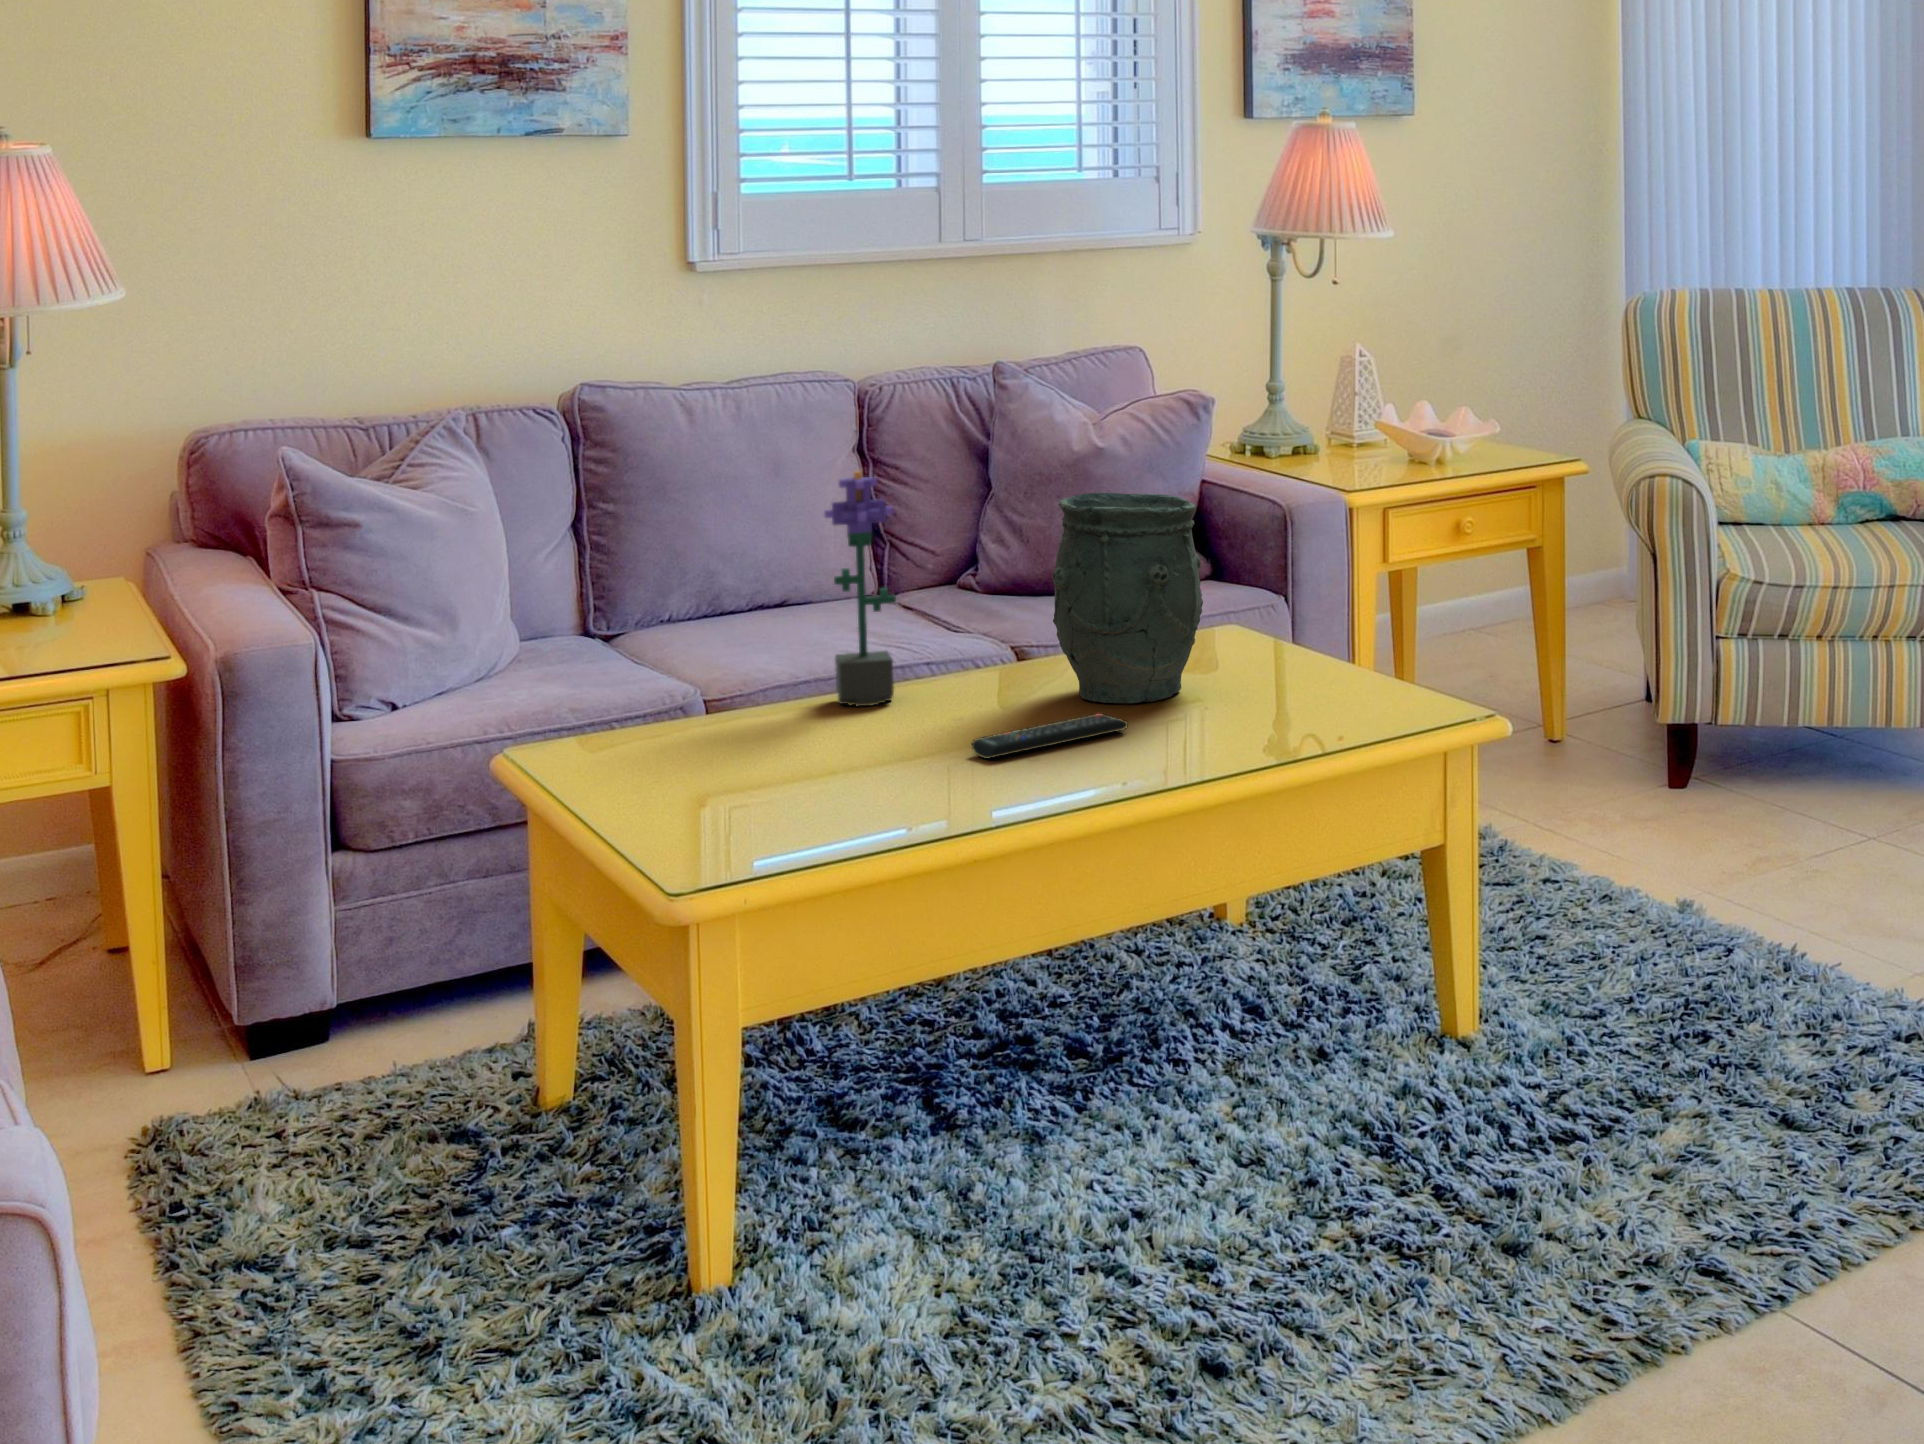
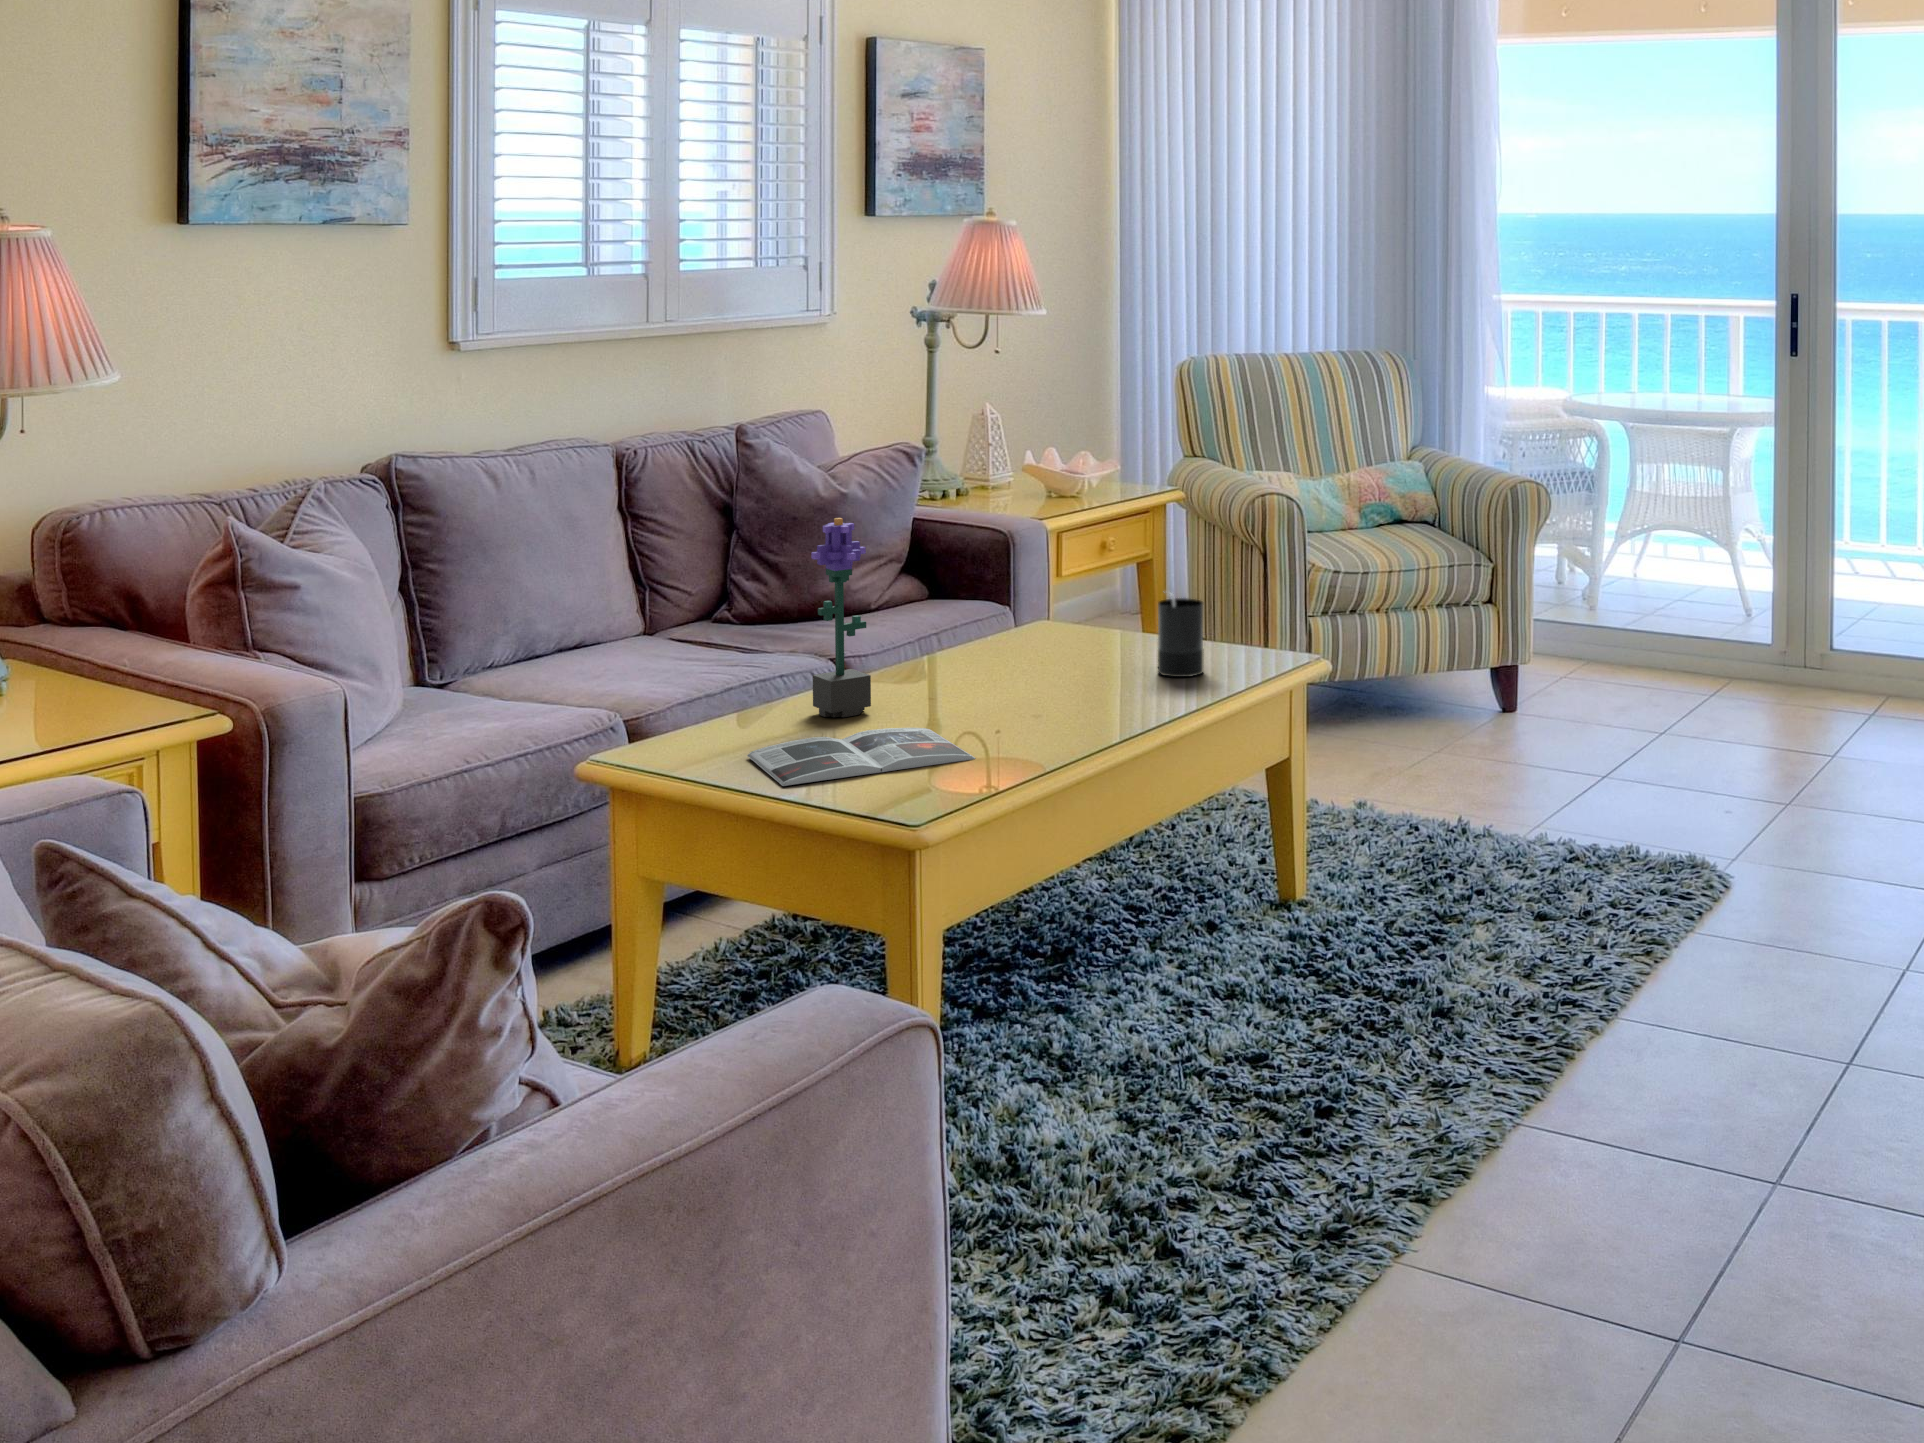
vase: present [1053,492,1203,704] -> none [991,526,1113,697]
candle: none [1274,583,1333,693] -> present [1158,594,1204,677]
remote control: present [971,713,1128,759] -> none [1011,704,1107,747]
magazine: none [667,722,917,776] -> present [747,728,975,786]

